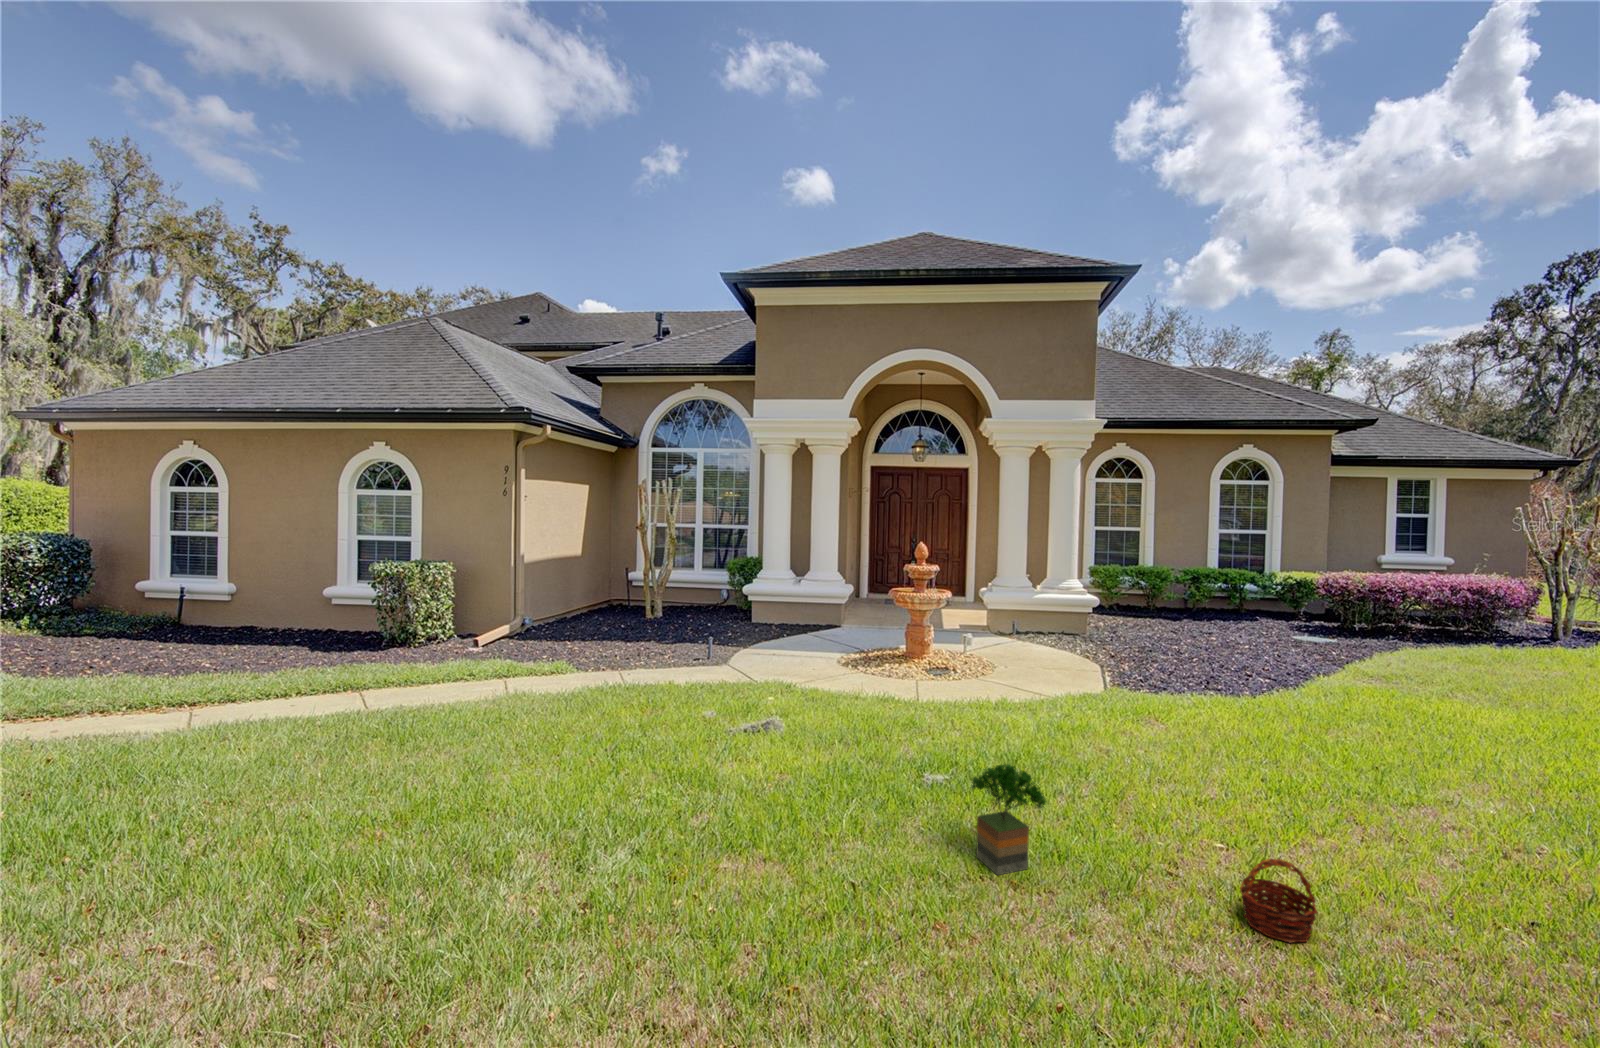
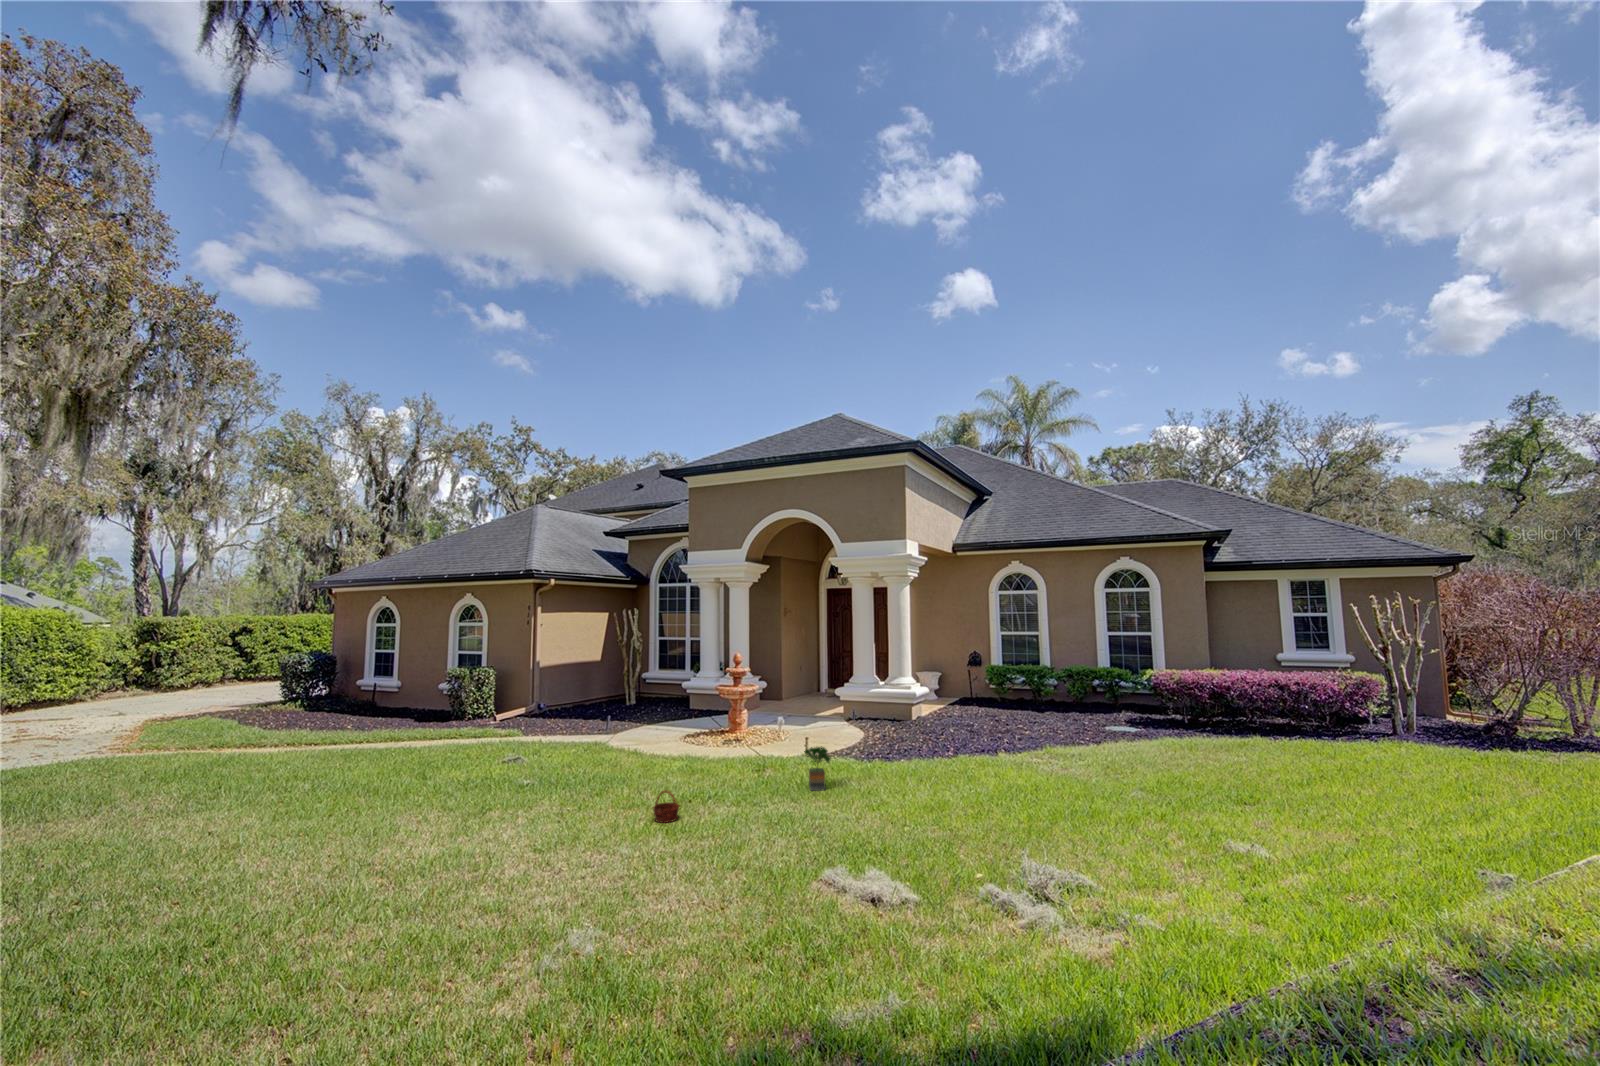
potted tree: present [971,764,1046,875] -> present [804,746,831,791]

